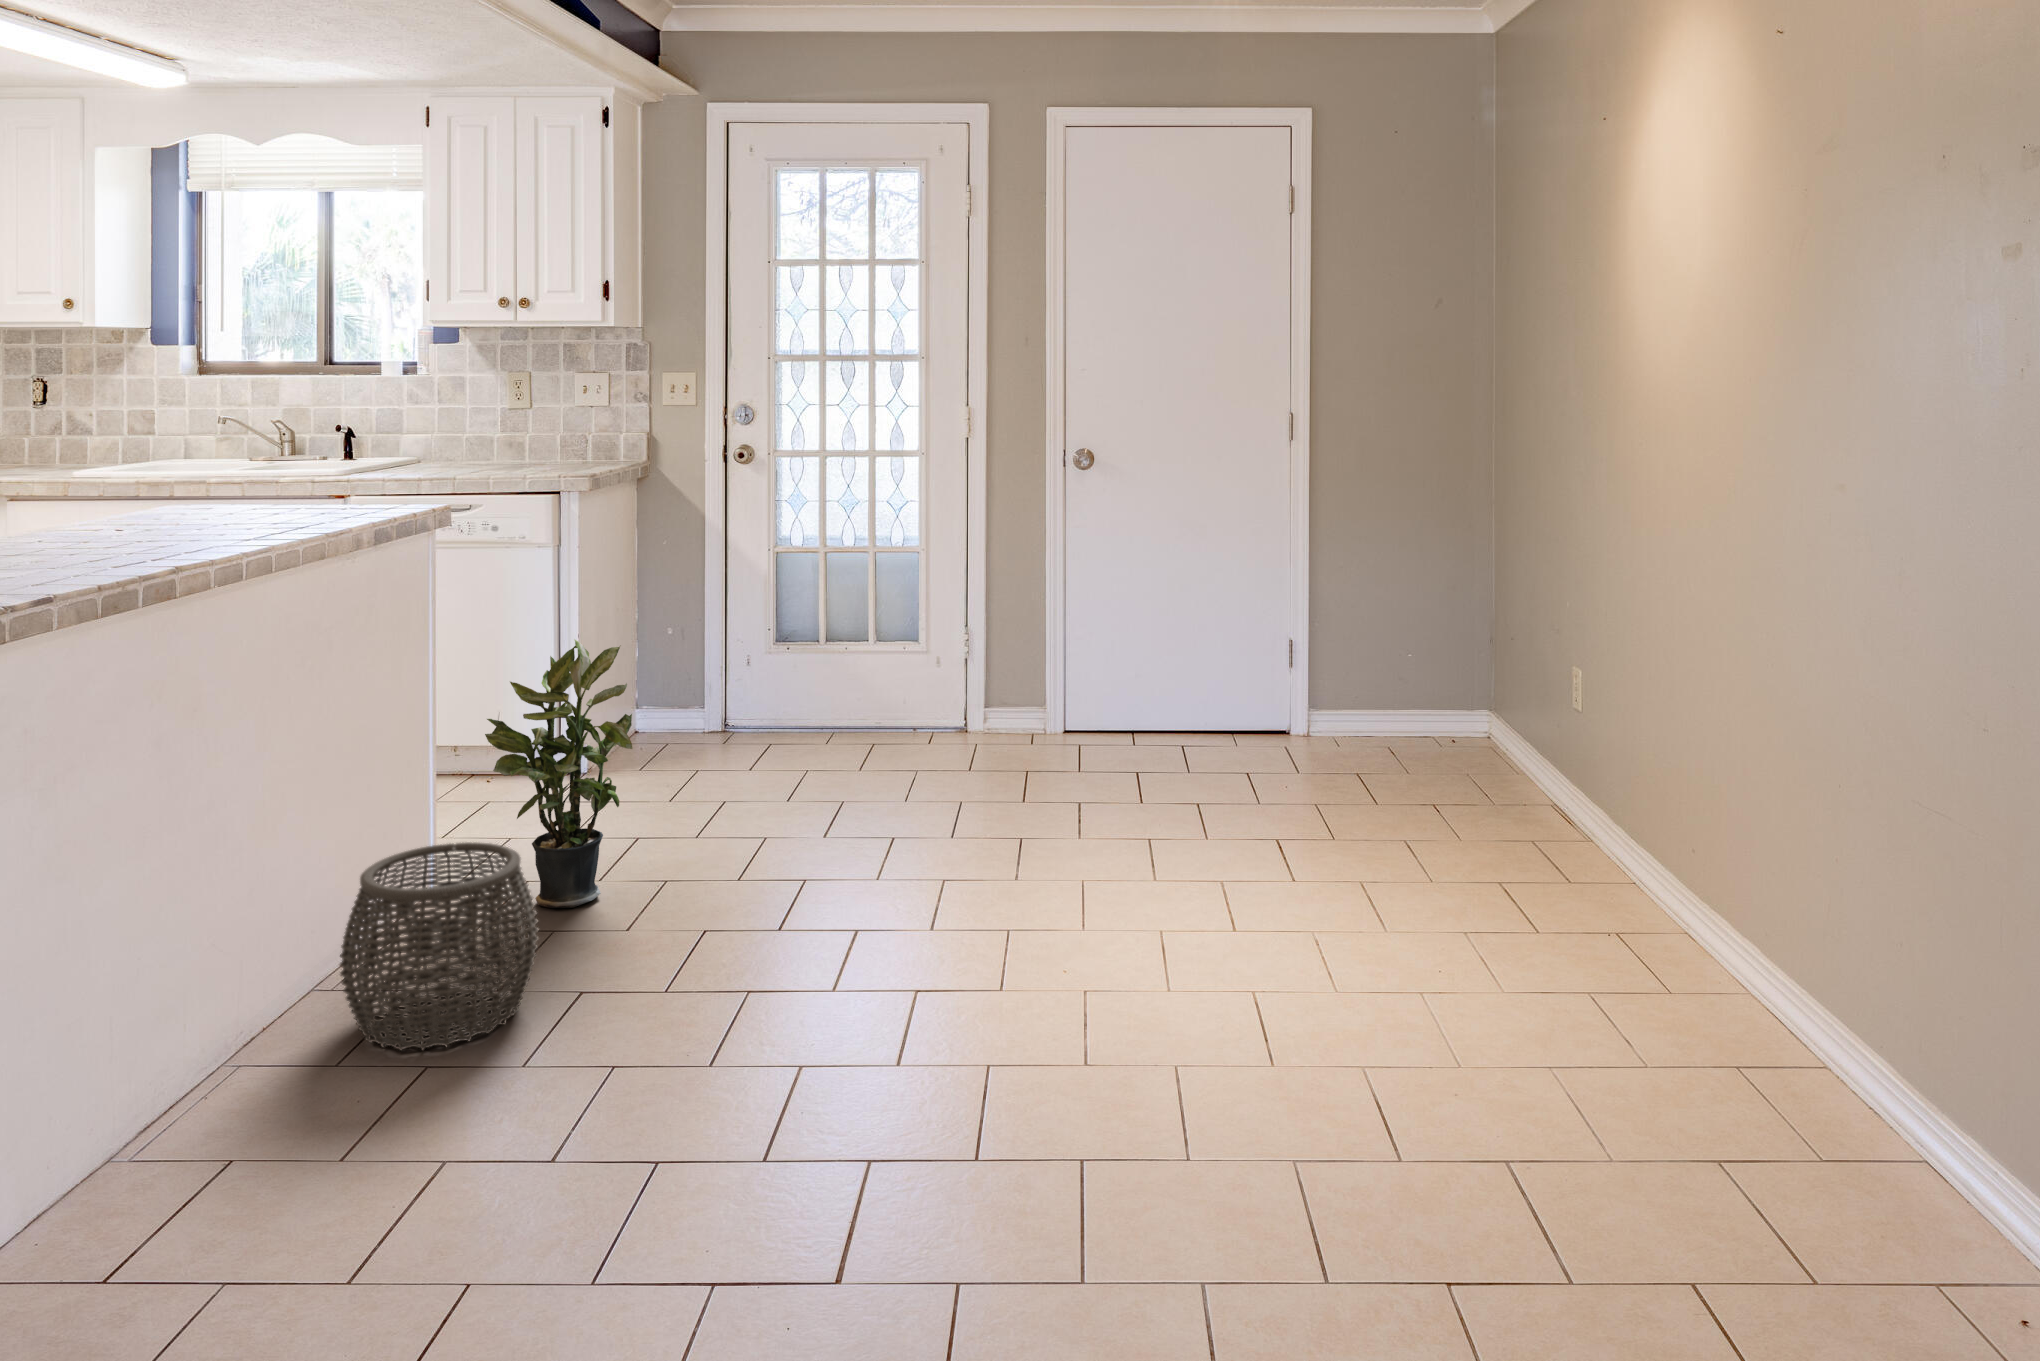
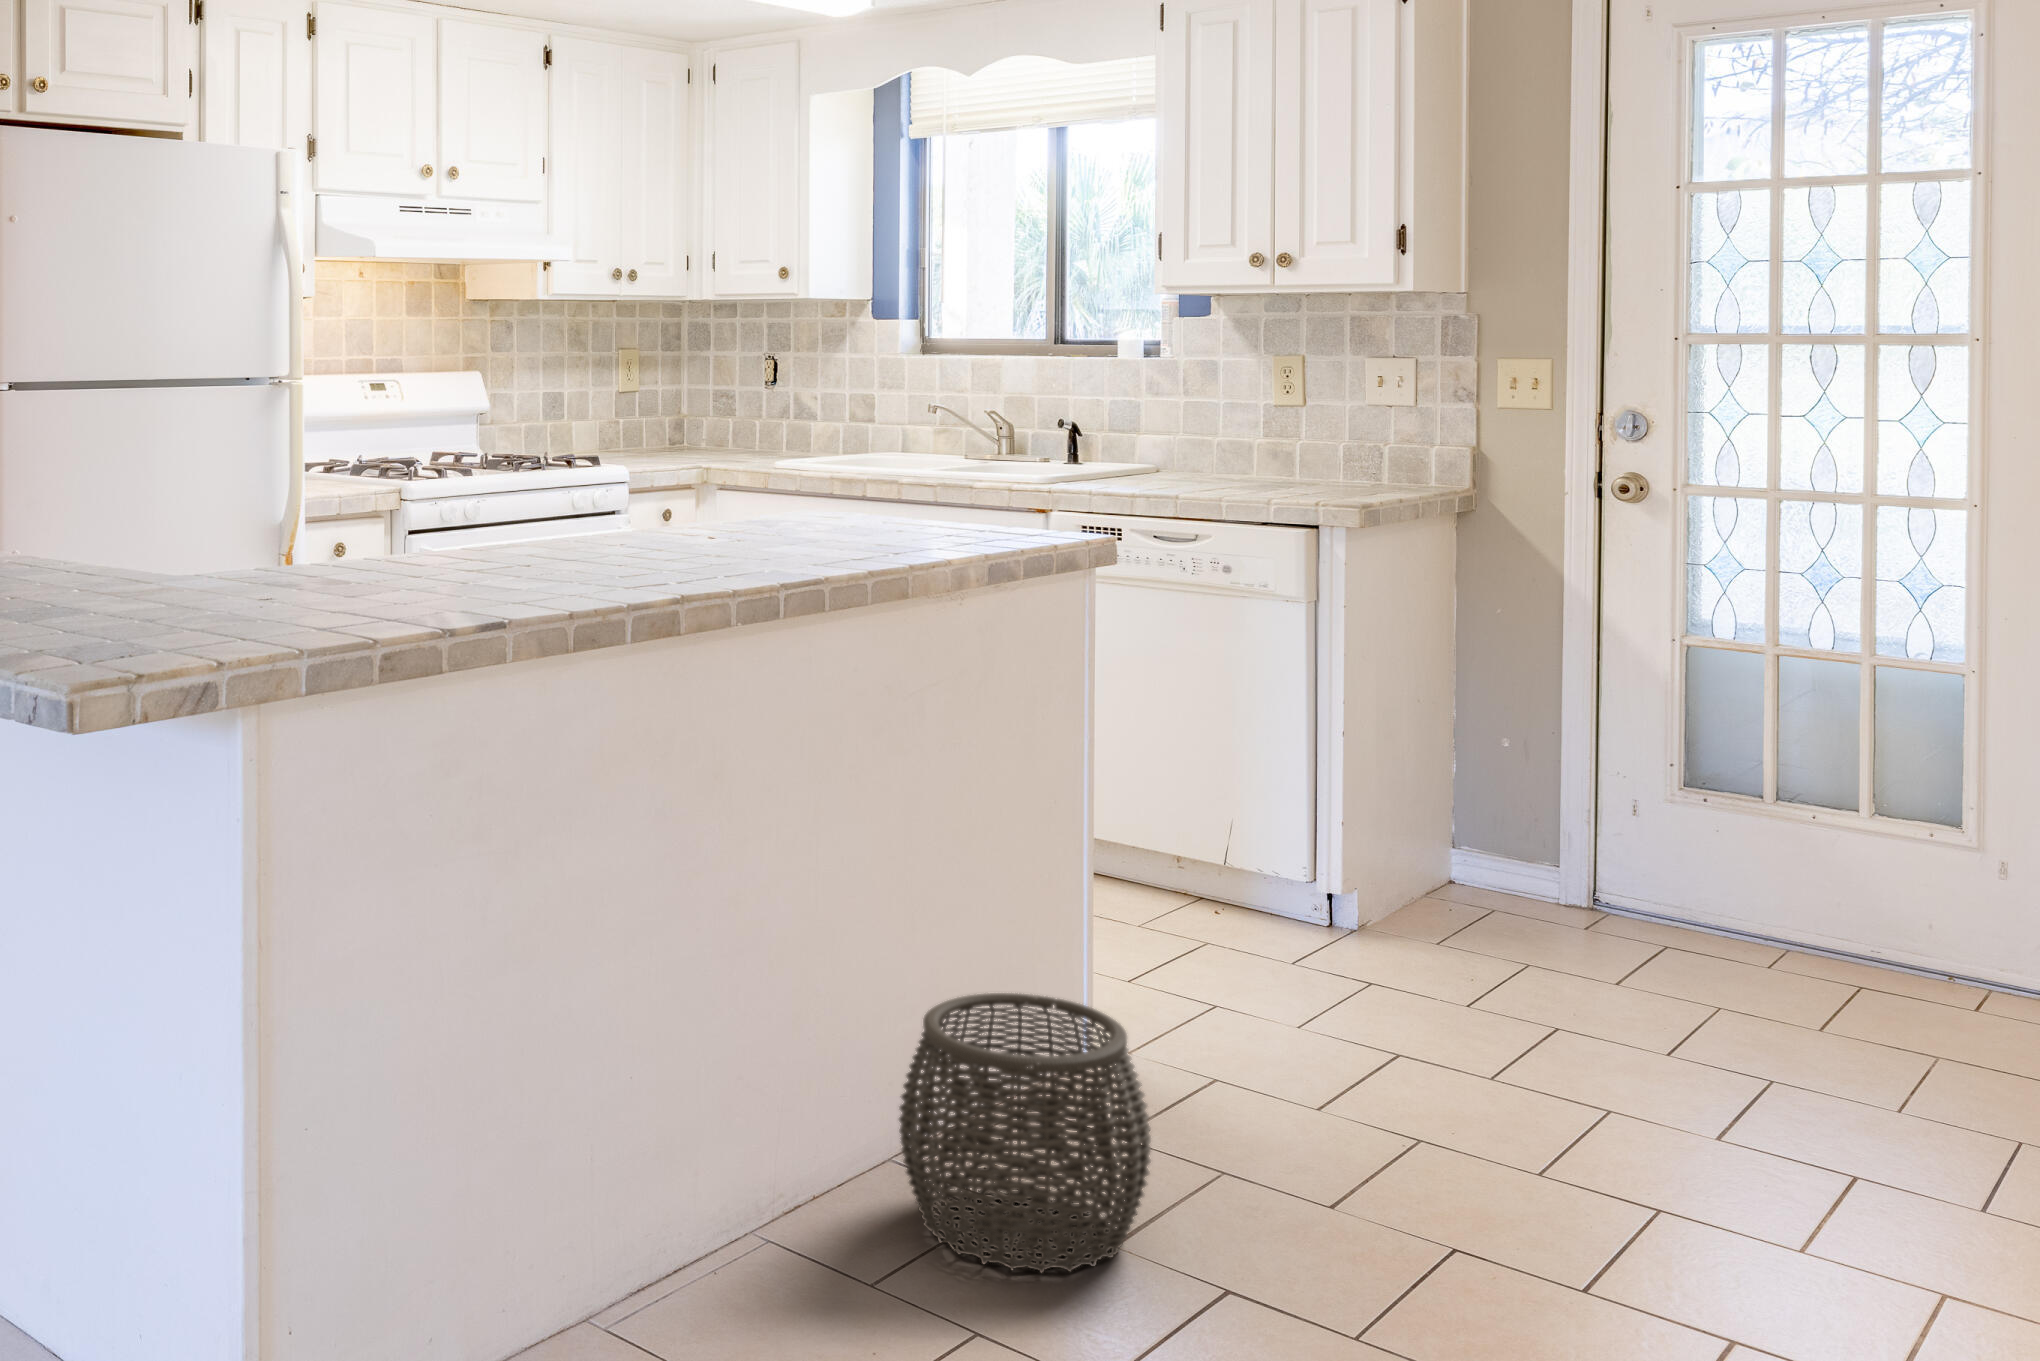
potted plant: present [485,640,632,908] -> none [1139,744,1353,1130]

